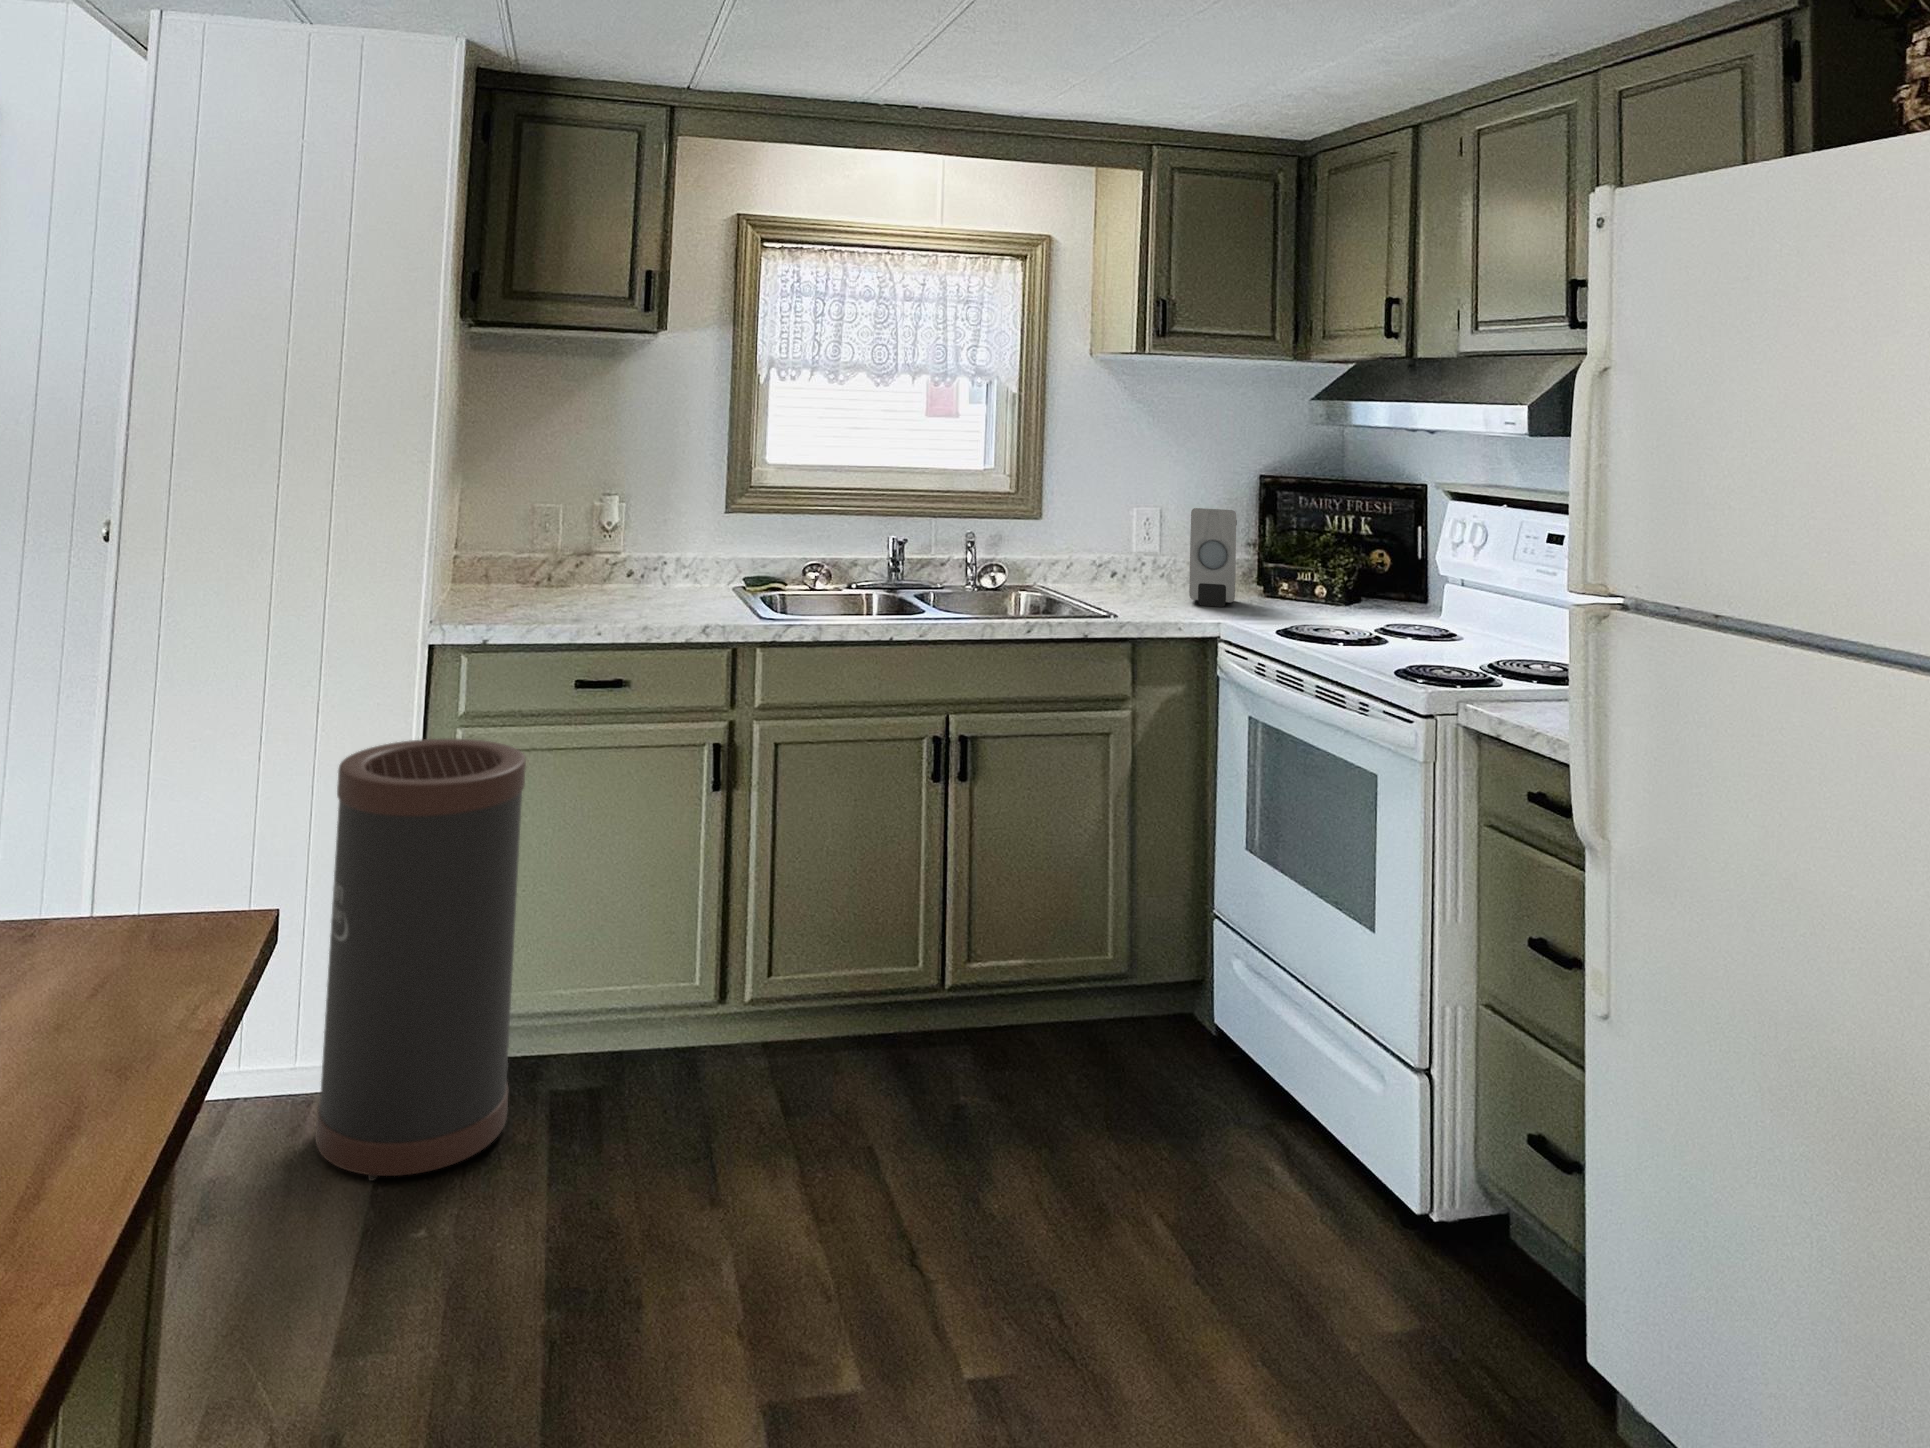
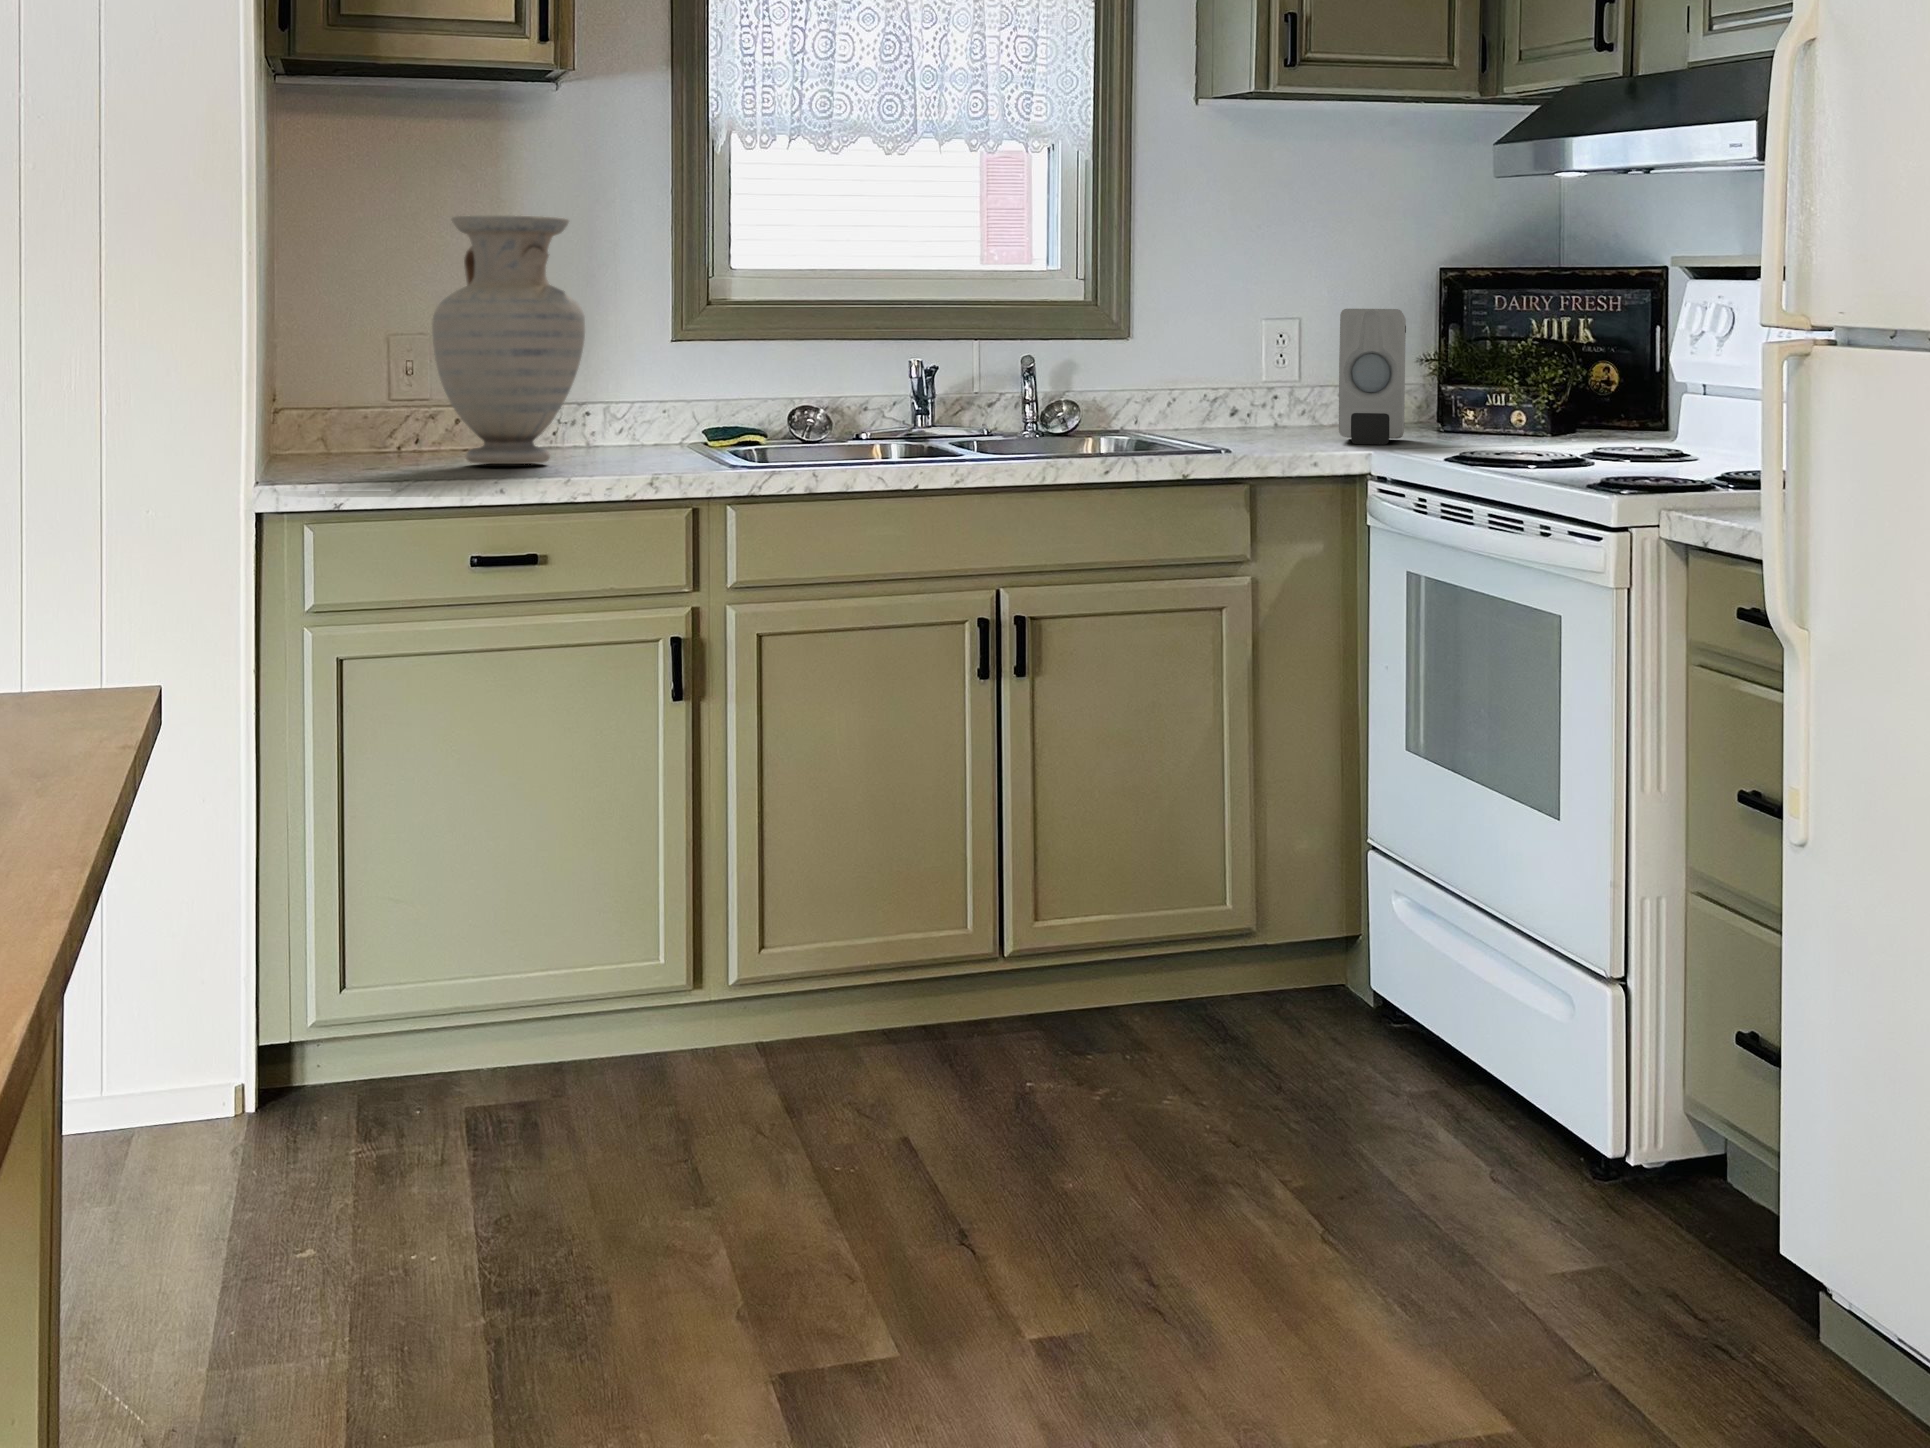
vase: none [562,435,666,611] -> present [432,215,585,464]
trash can: present [315,739,526,1181] -> none [141,638,406,1206]

